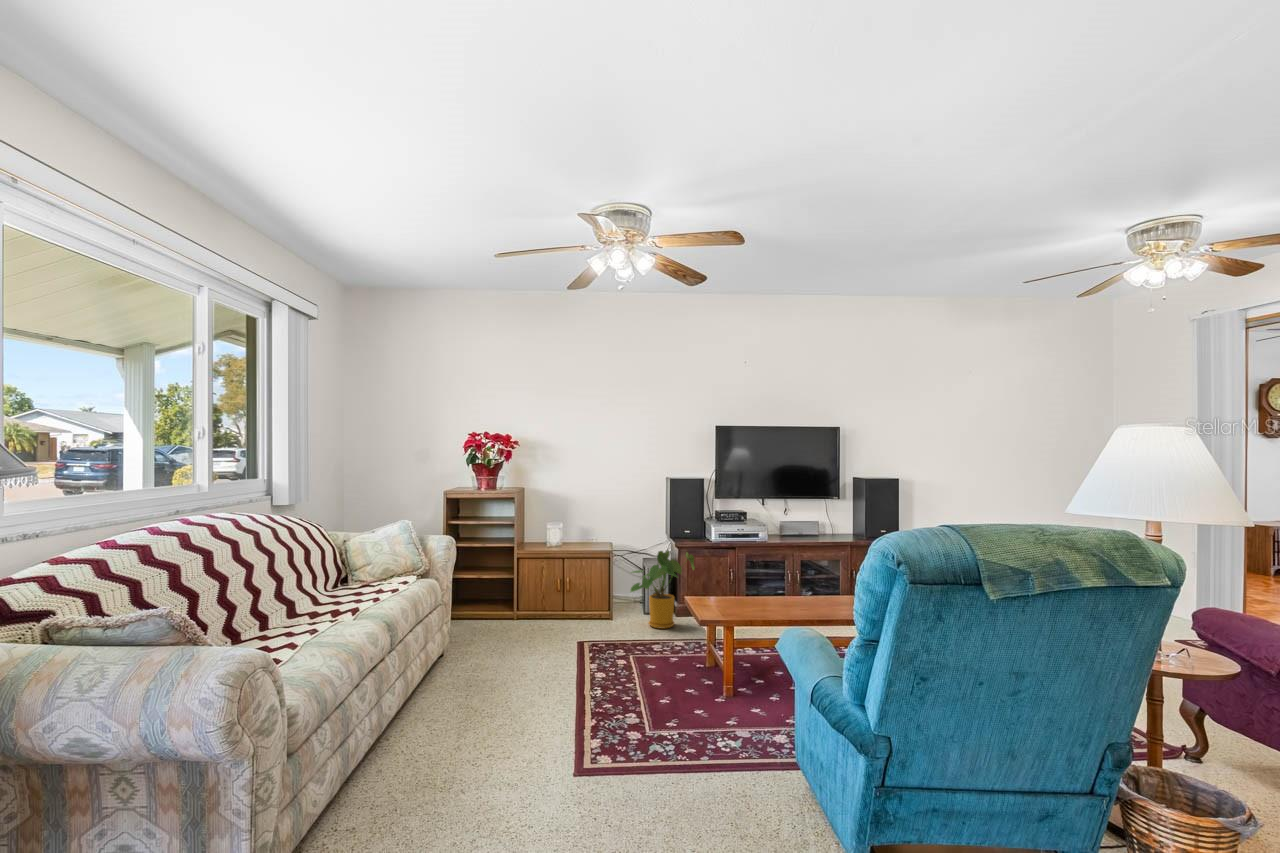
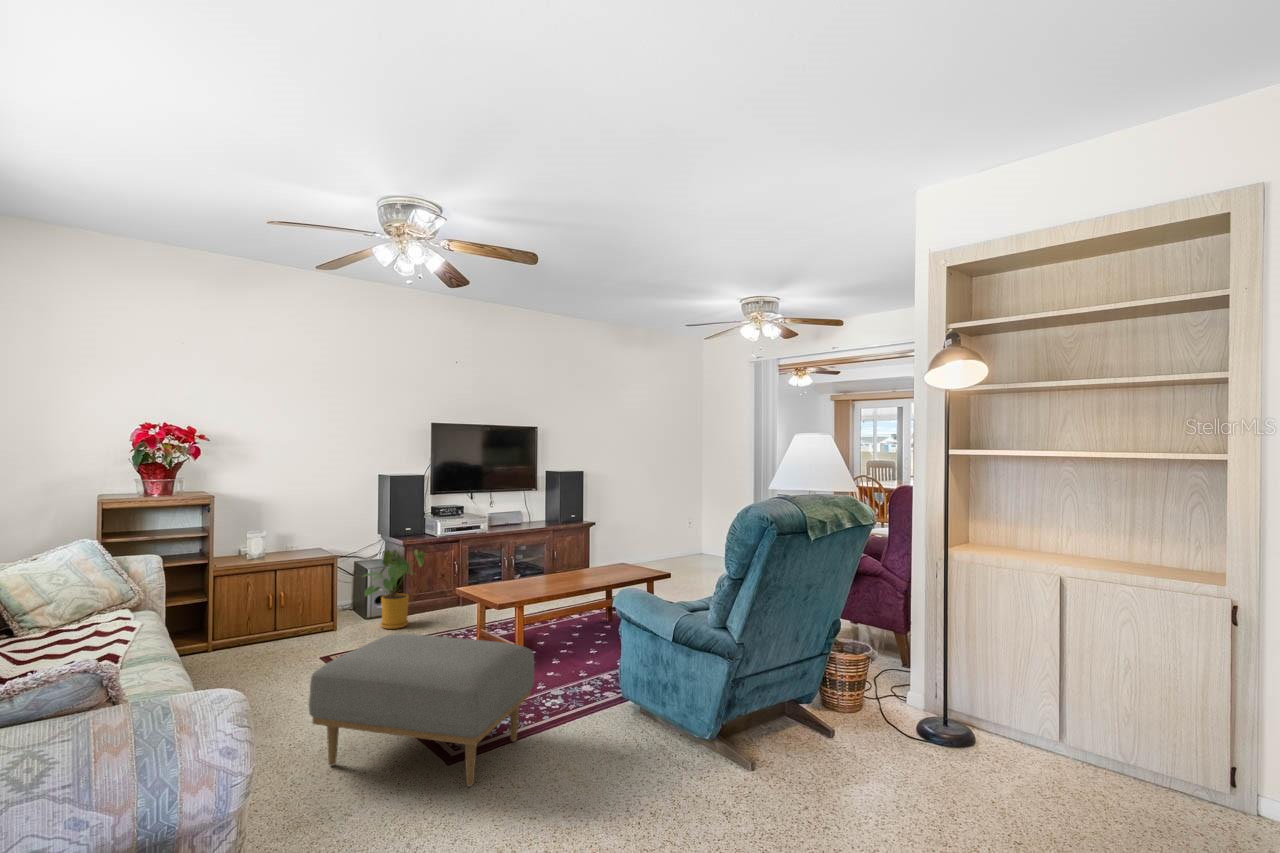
ottoman: none [469,631,675,807] -> present [309,634,534,786]

